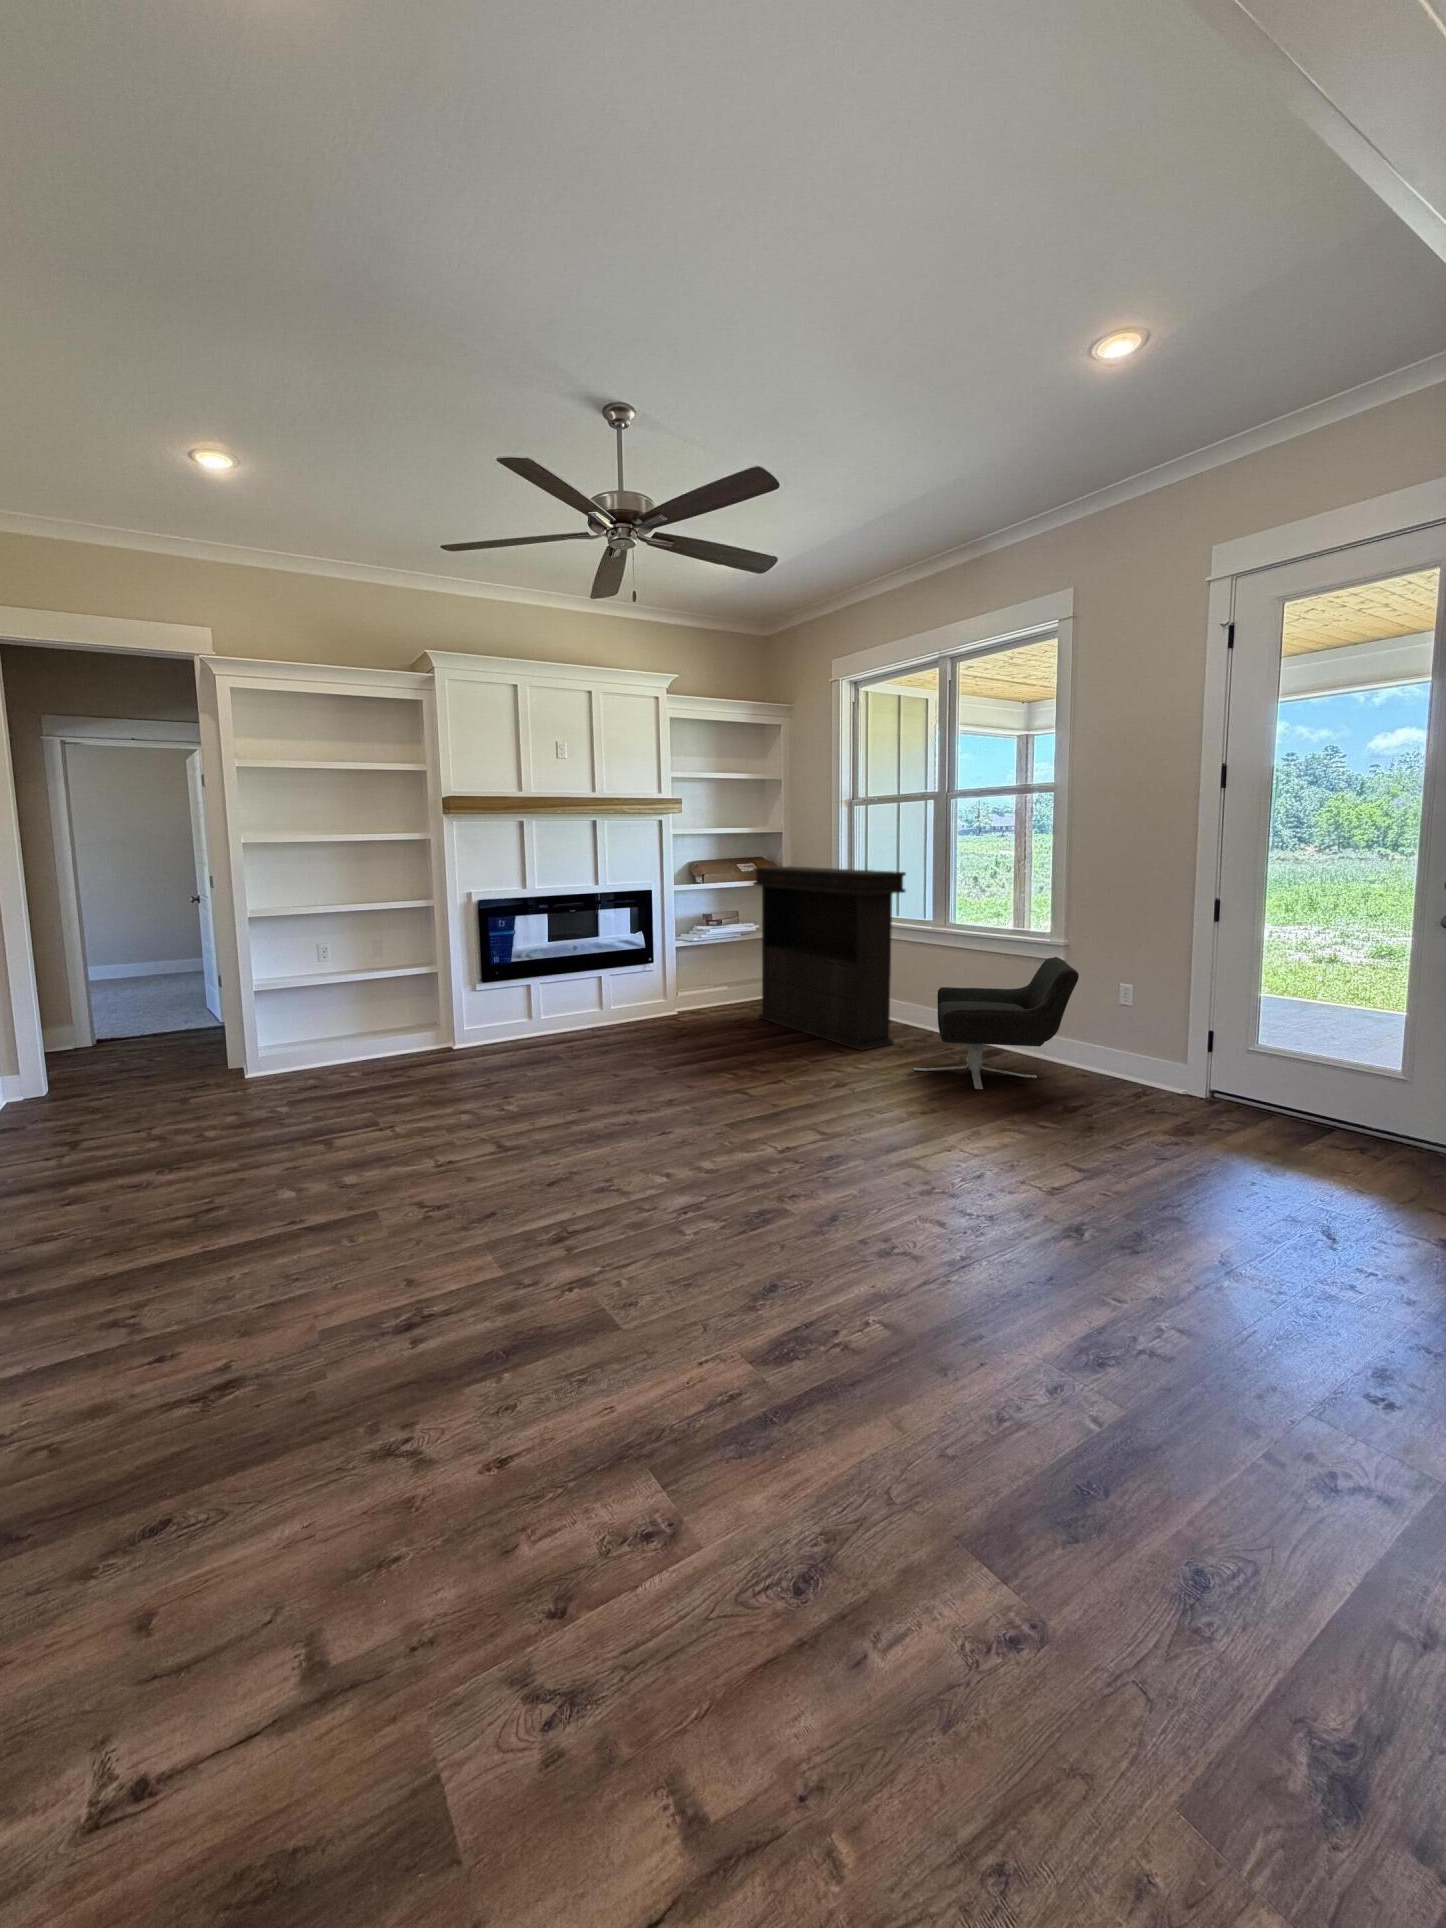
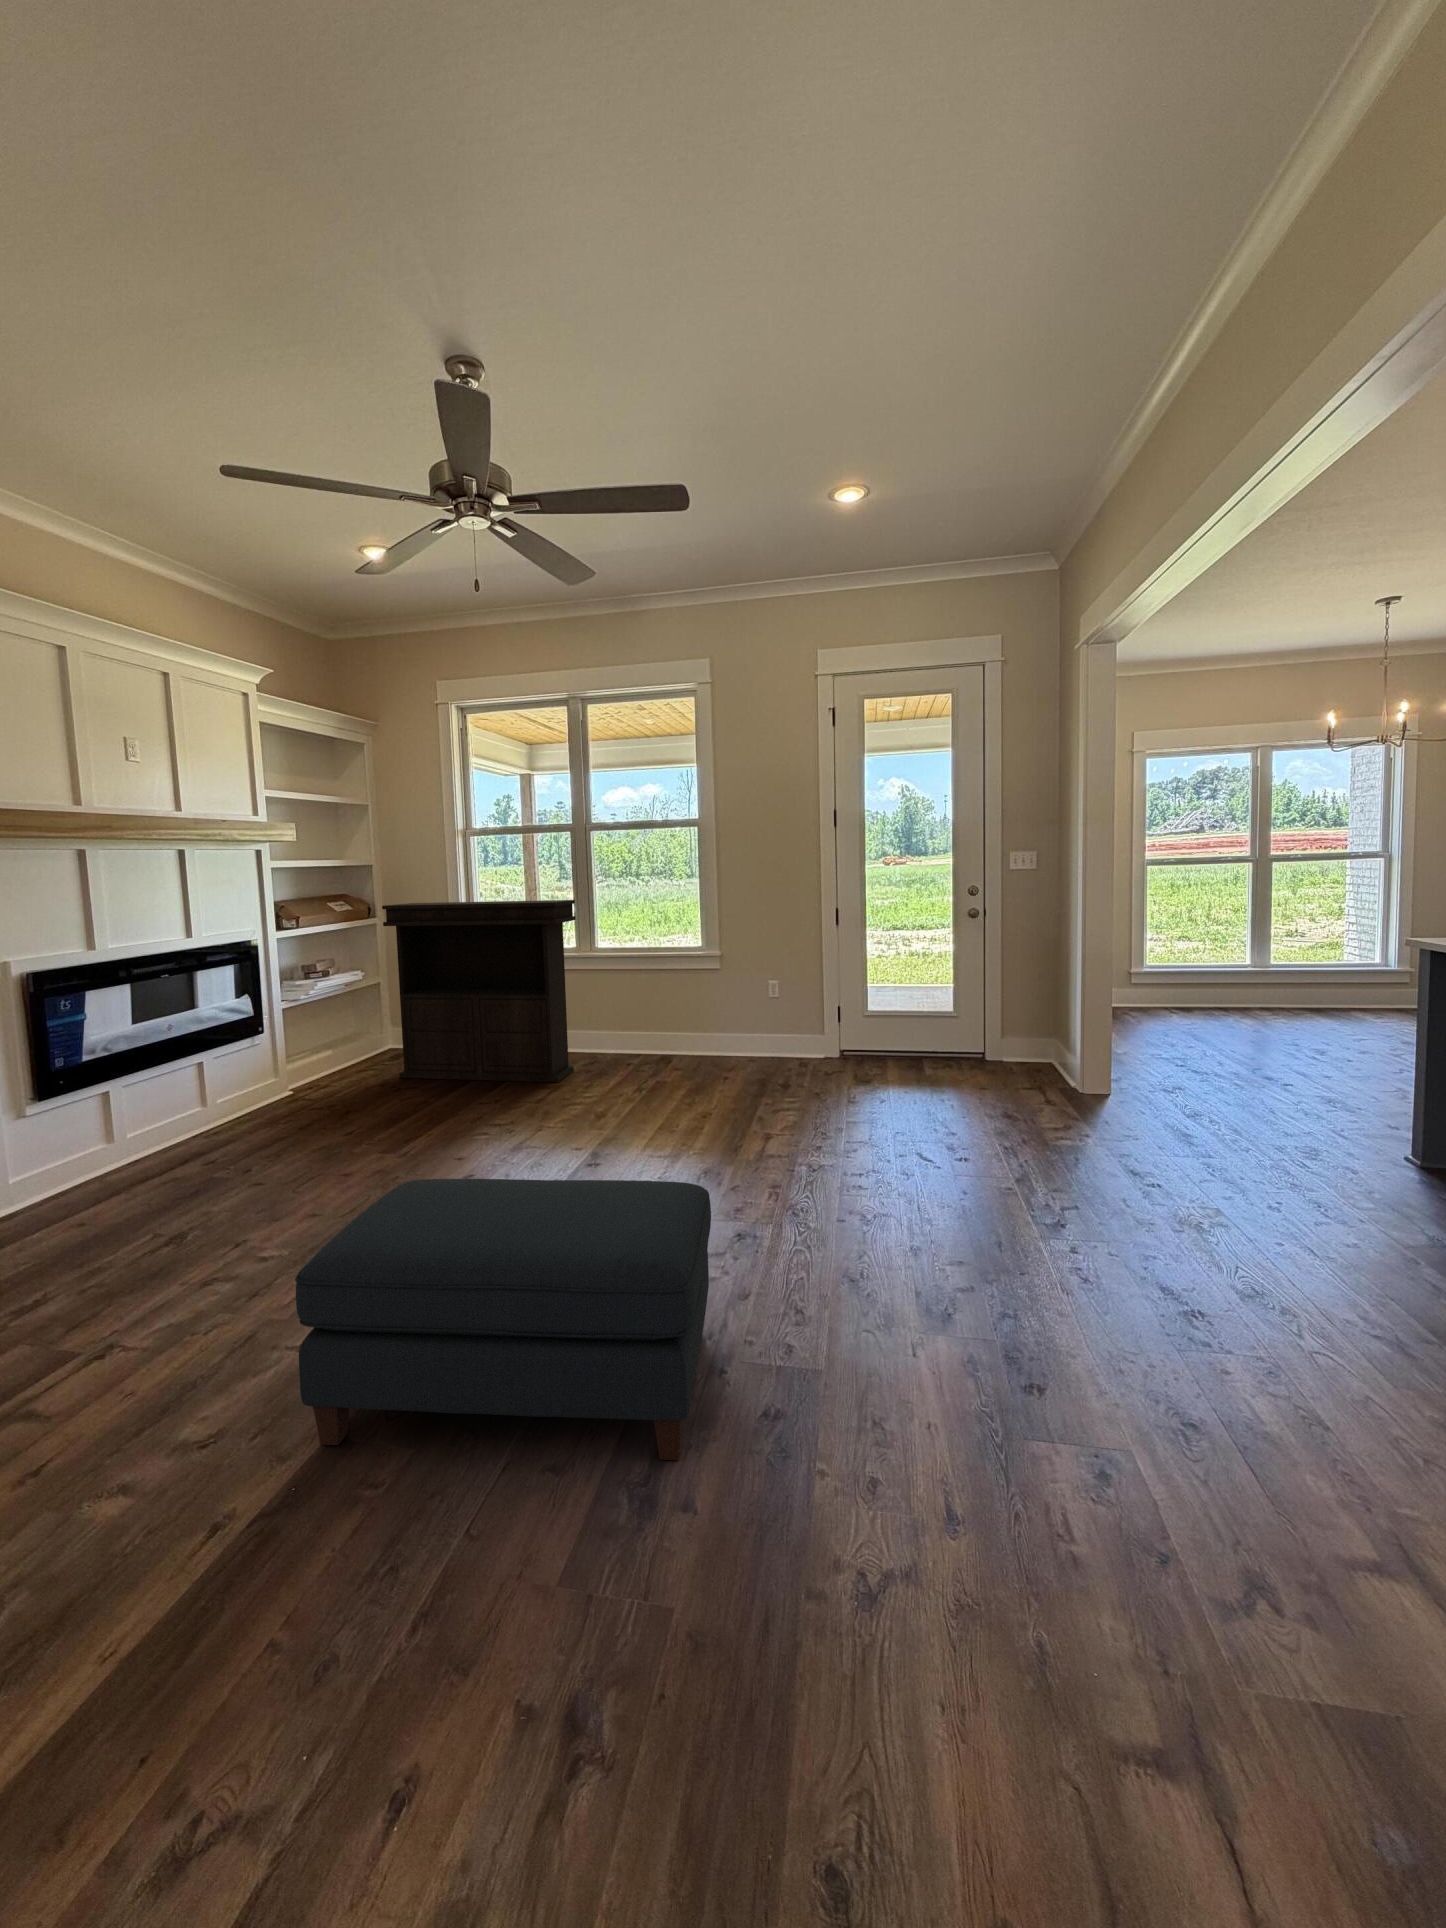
lounge chair: present [914,957,1079,1089] -> none [620,964,757,1088]
ottoman: none [354,1076,619,1325] -> present [295,1179,711,1460]

